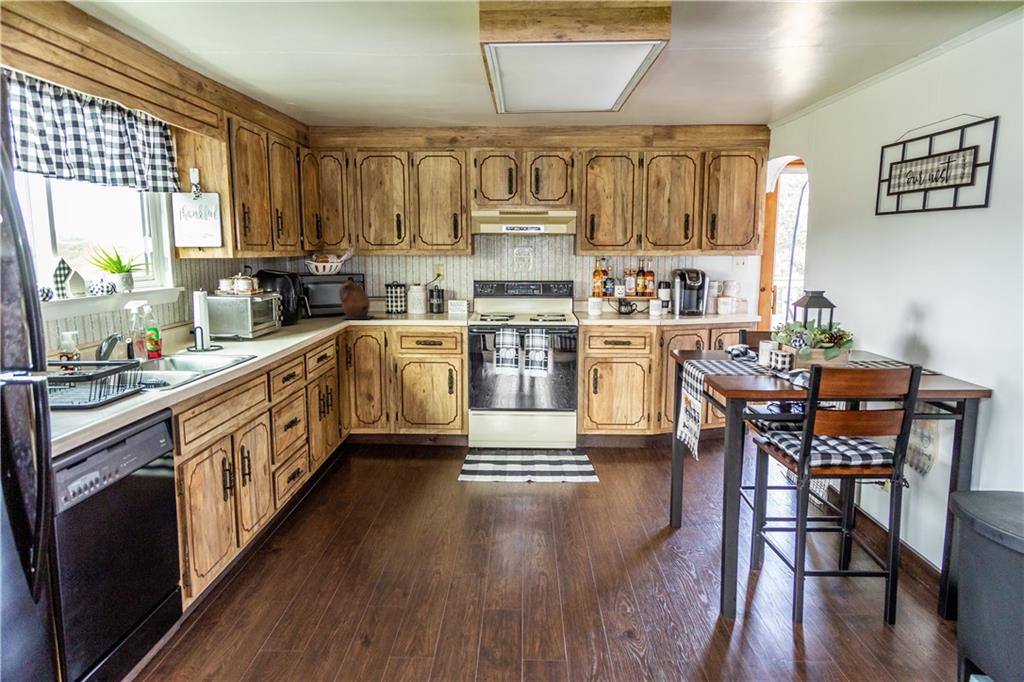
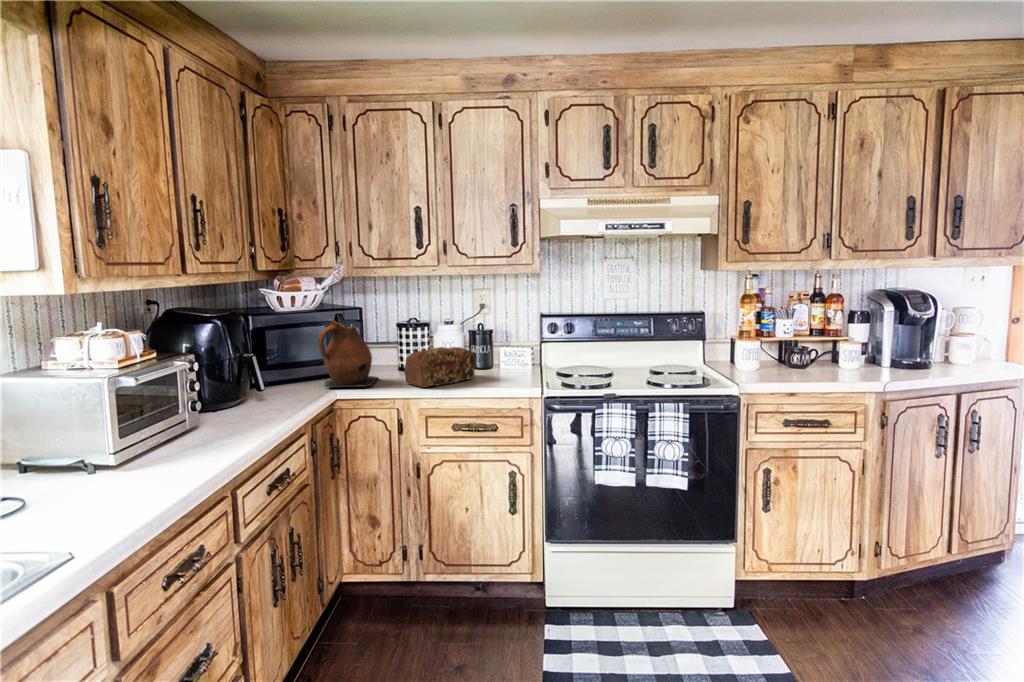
bread loaf: none [389,298,431,320] -> present [404,347,475,388]

